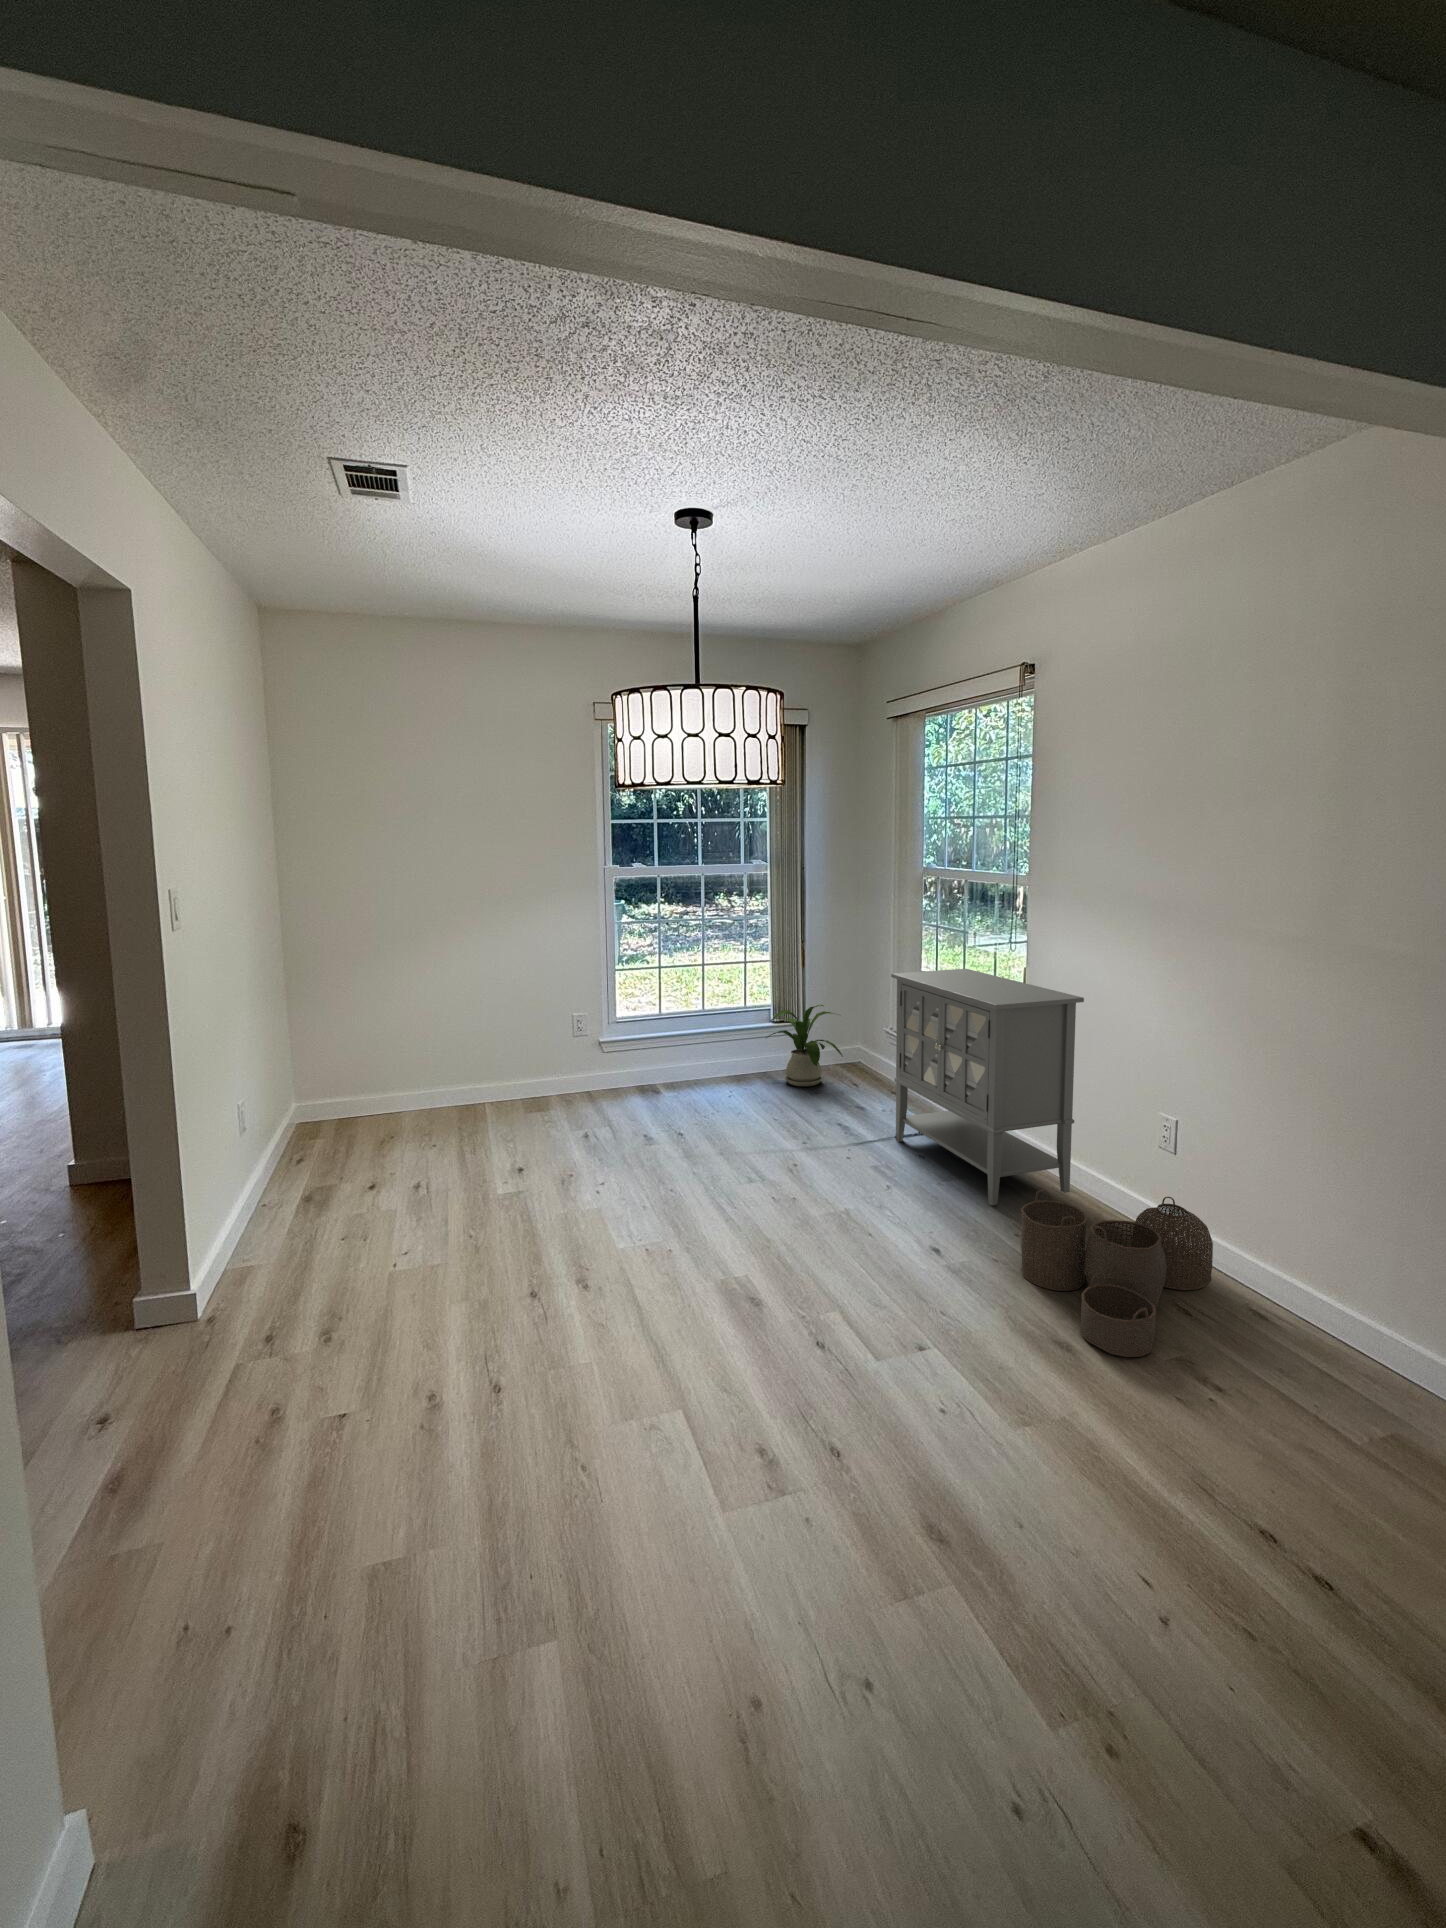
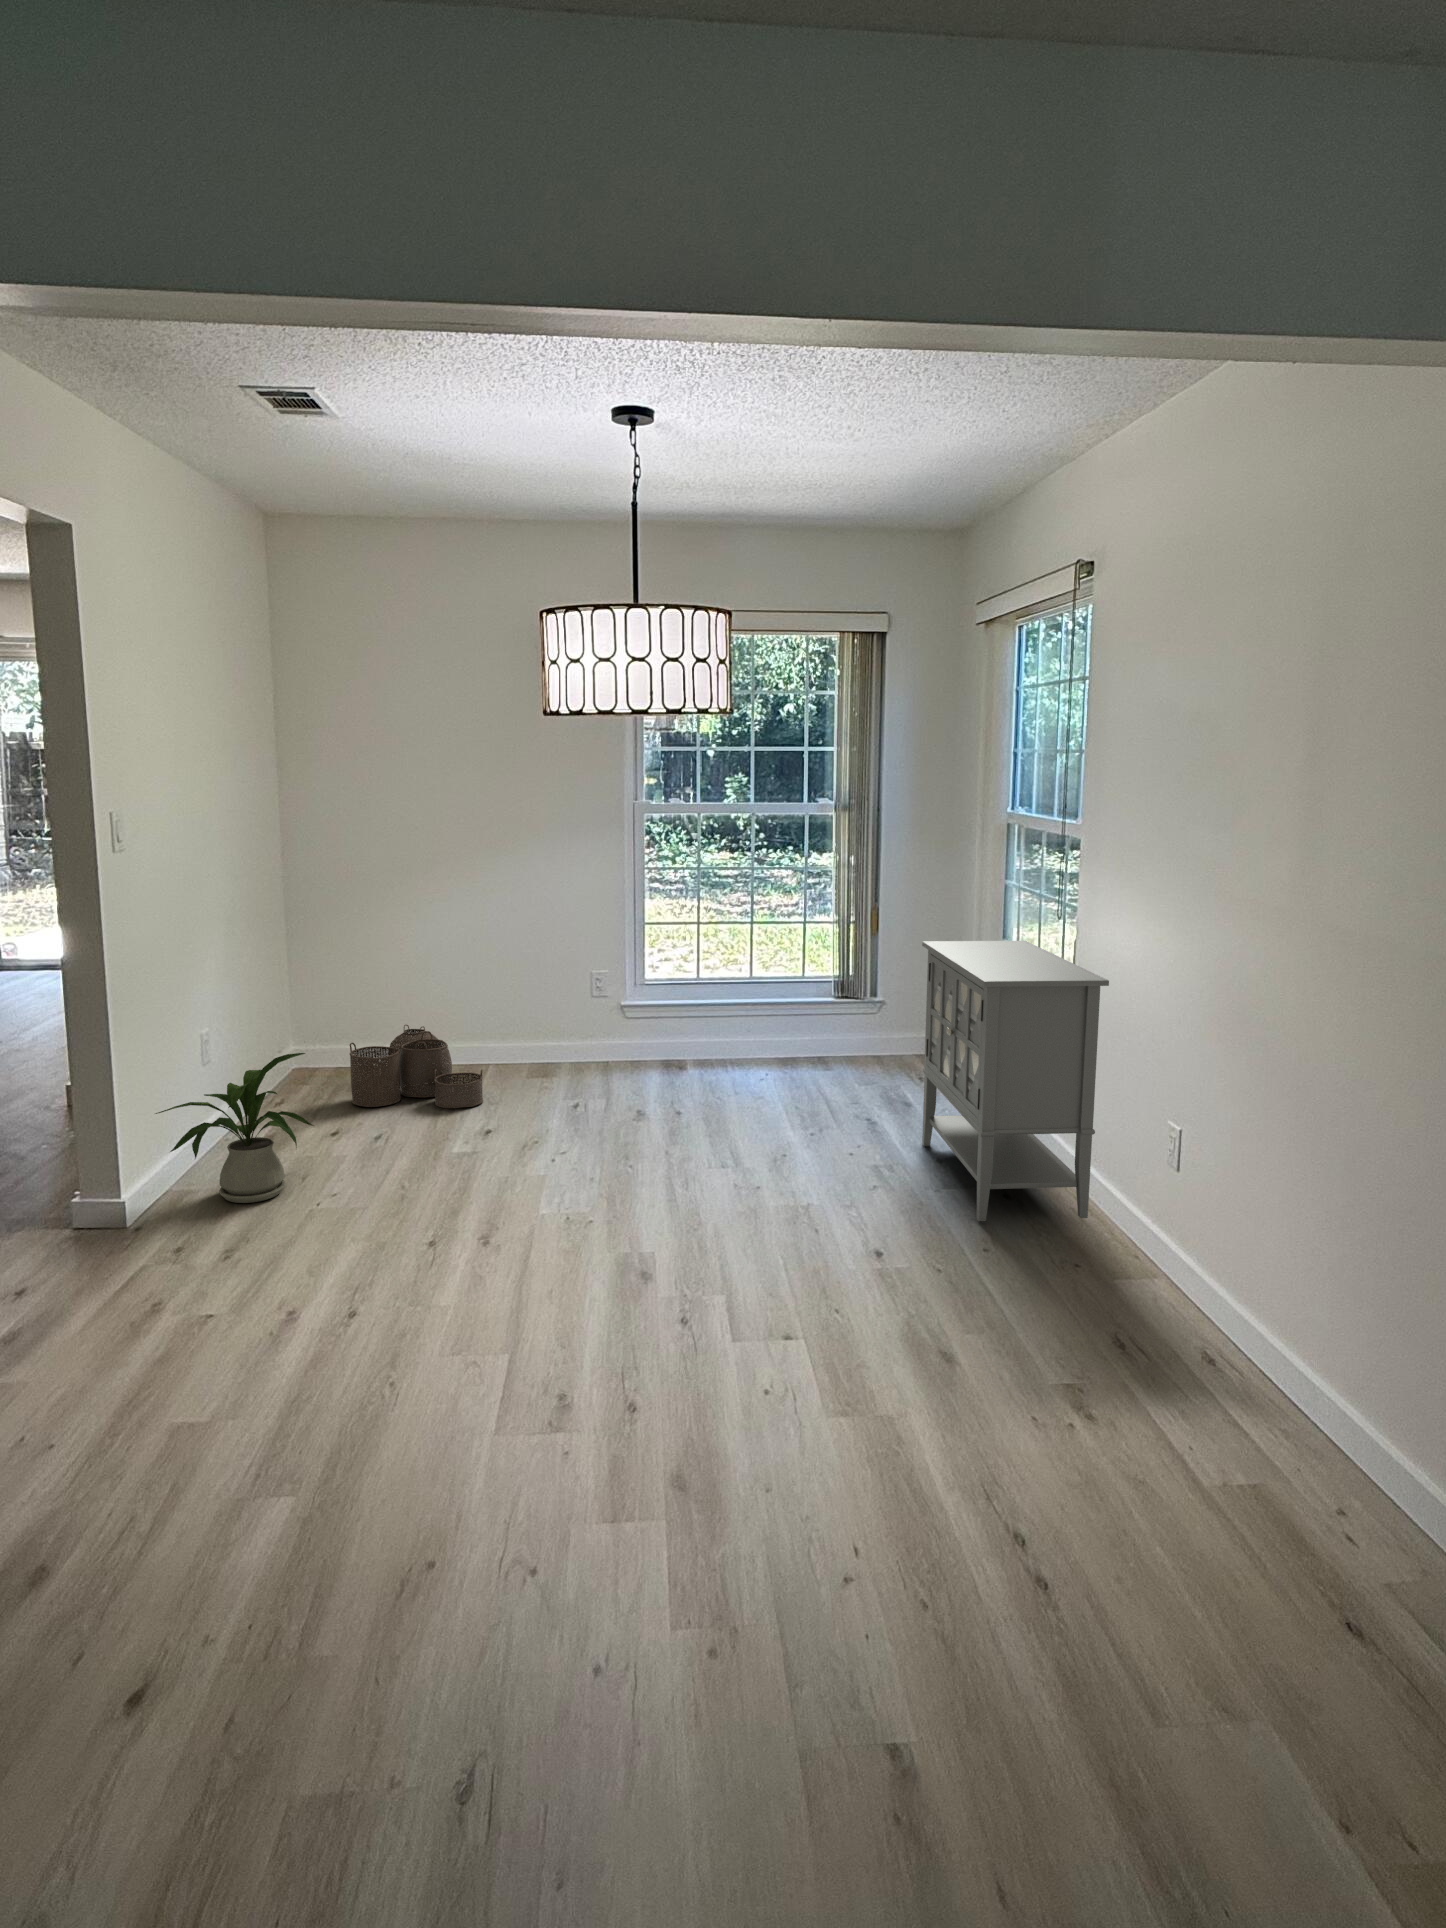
house plant: present [767,1005,843,1086] -> present [156,1053,313,1203]
woven basket: present [1021,1190,1213,1357] -> present [350,1025,483,1108]

